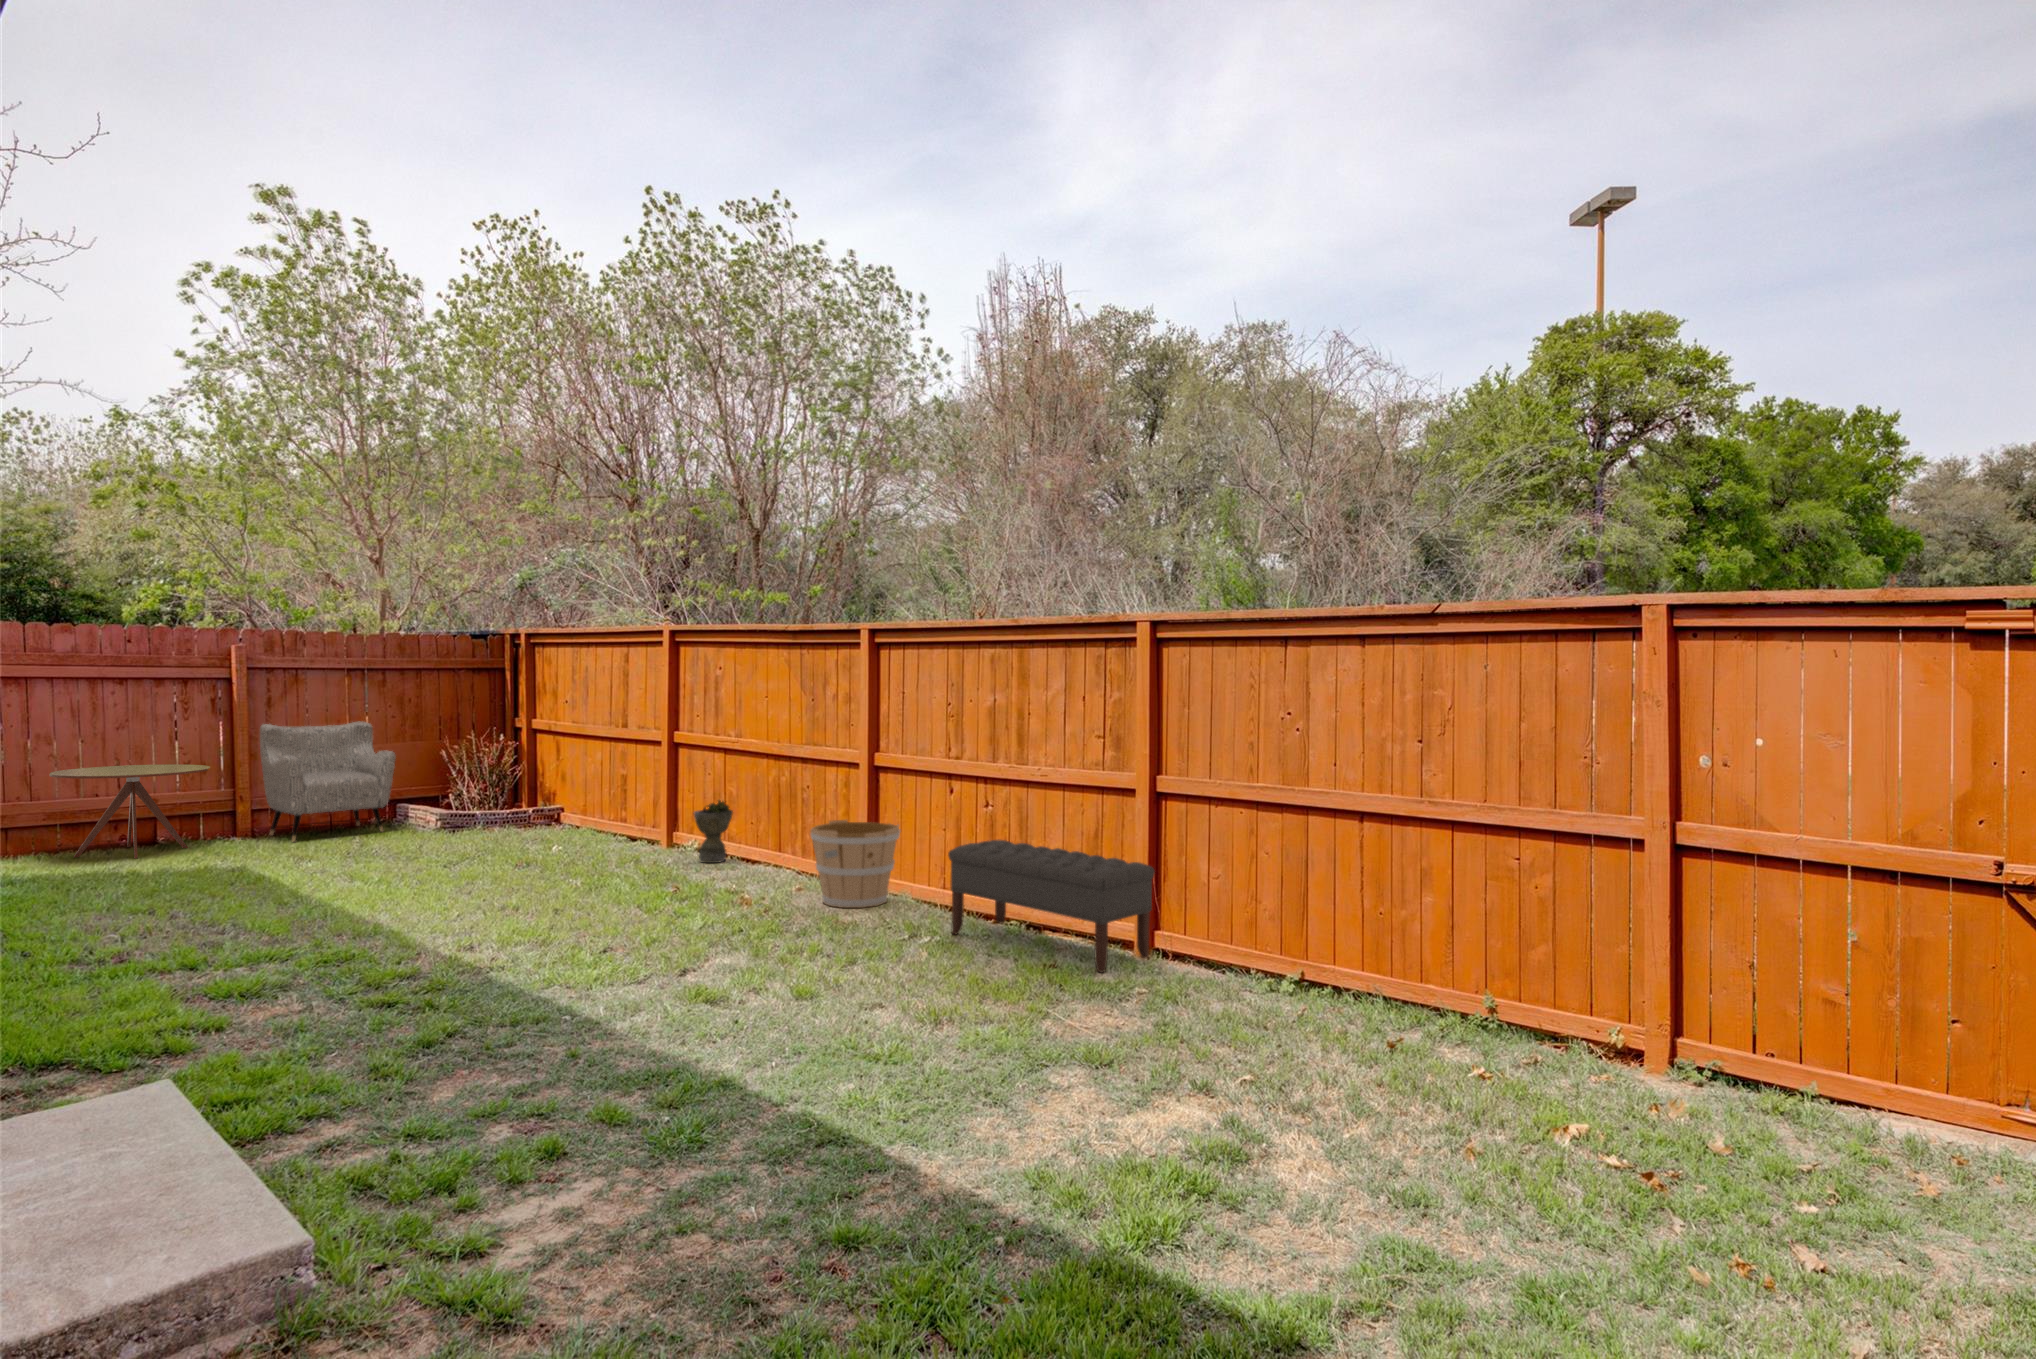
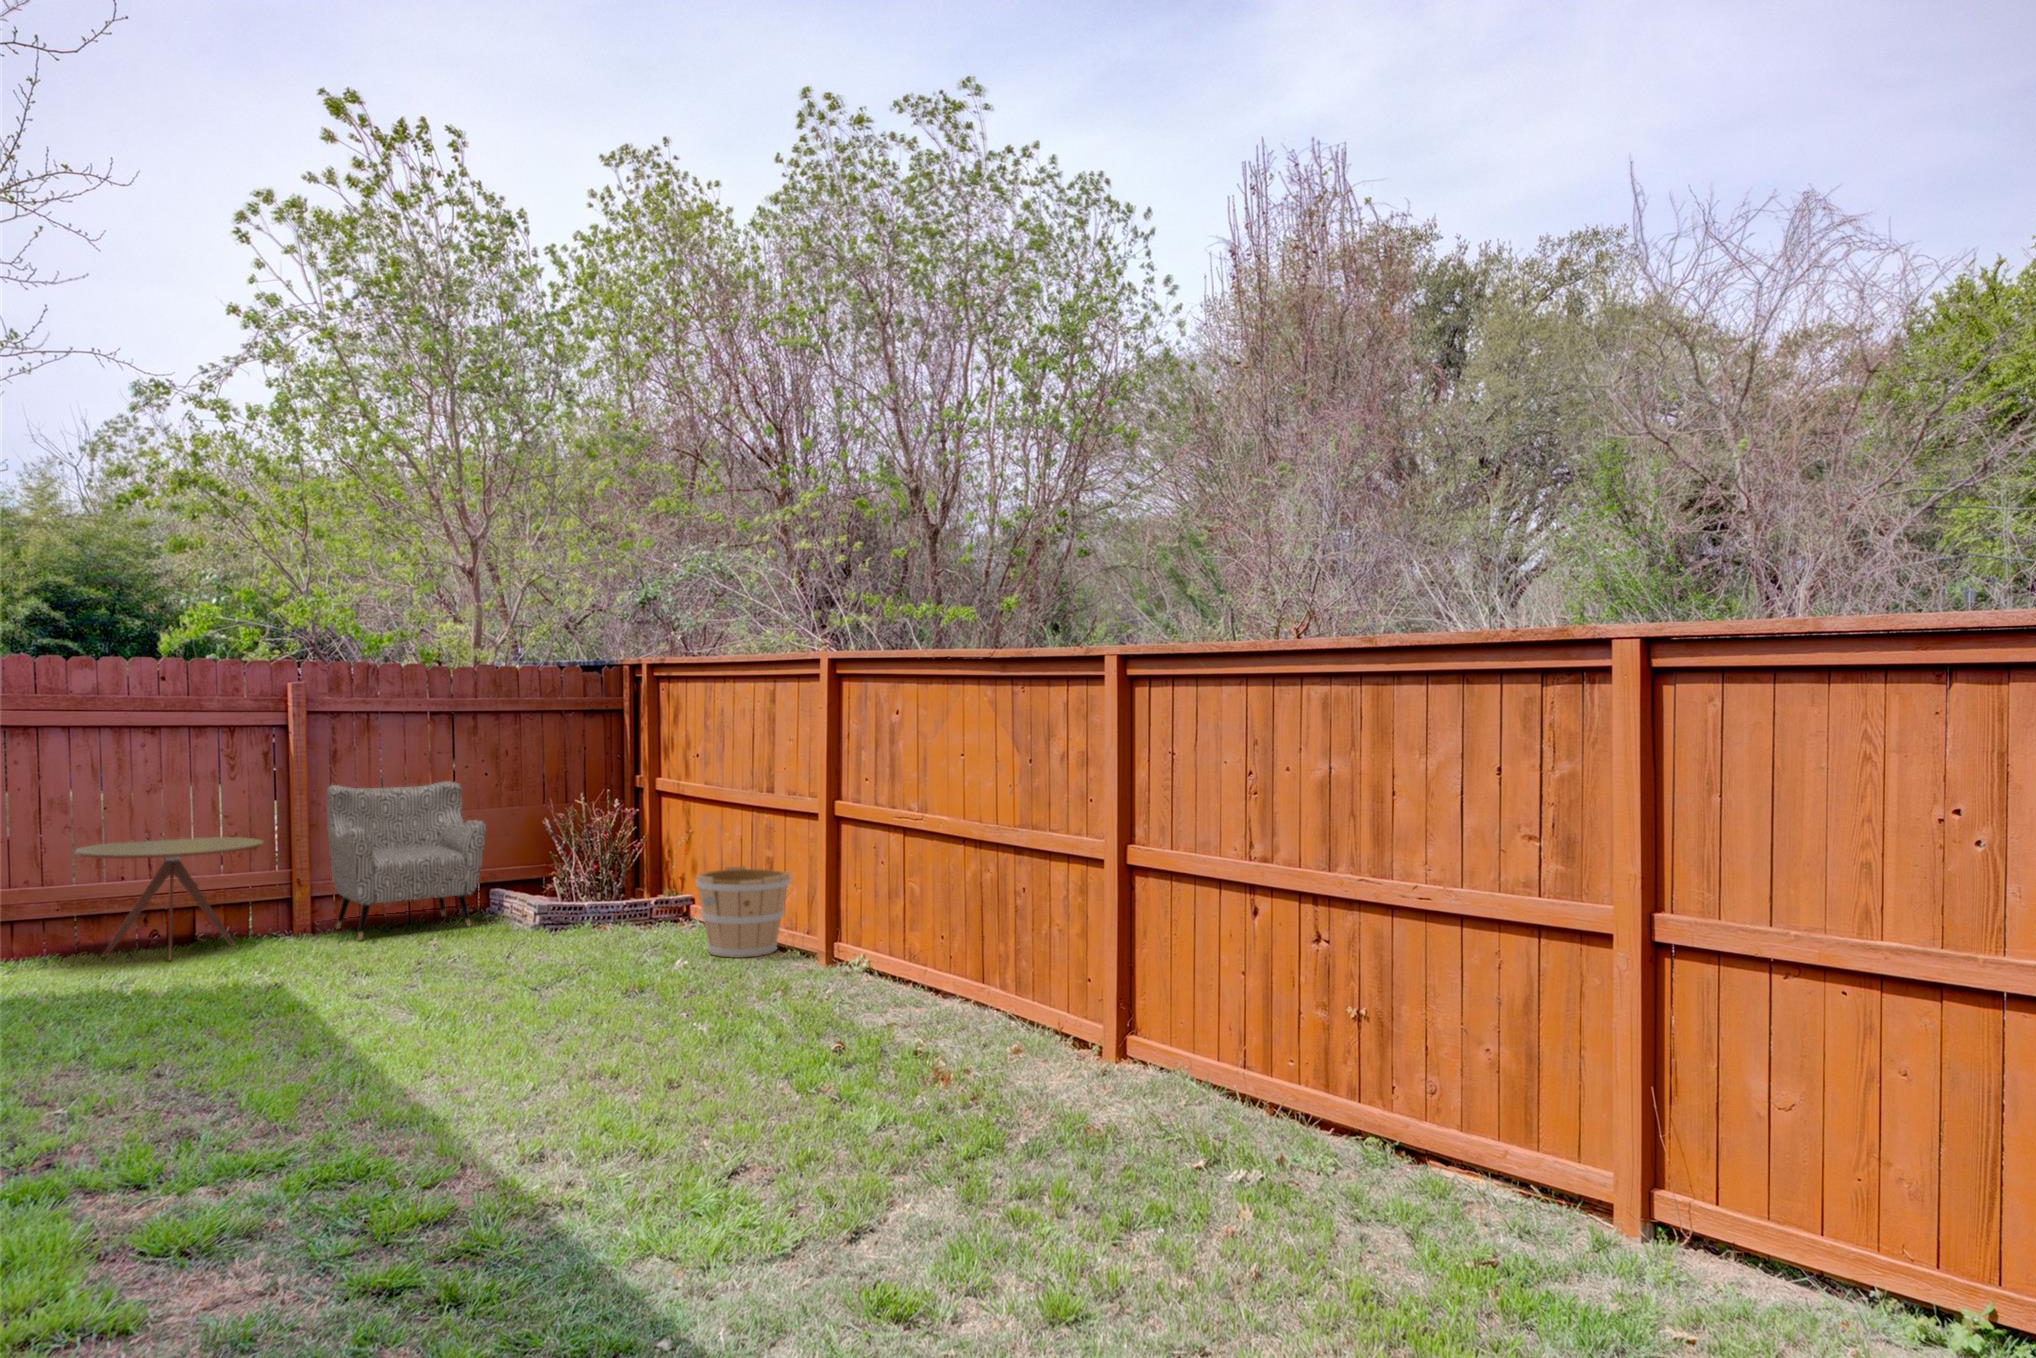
planter: present [694,800,733,863] -> none [861,903,915,994]
wooden bucket: present [810,820,901,908] -> present [695,866,791,958]
bench: present [948,840,1155,973] -> none [1269,1001,1658,1278]

